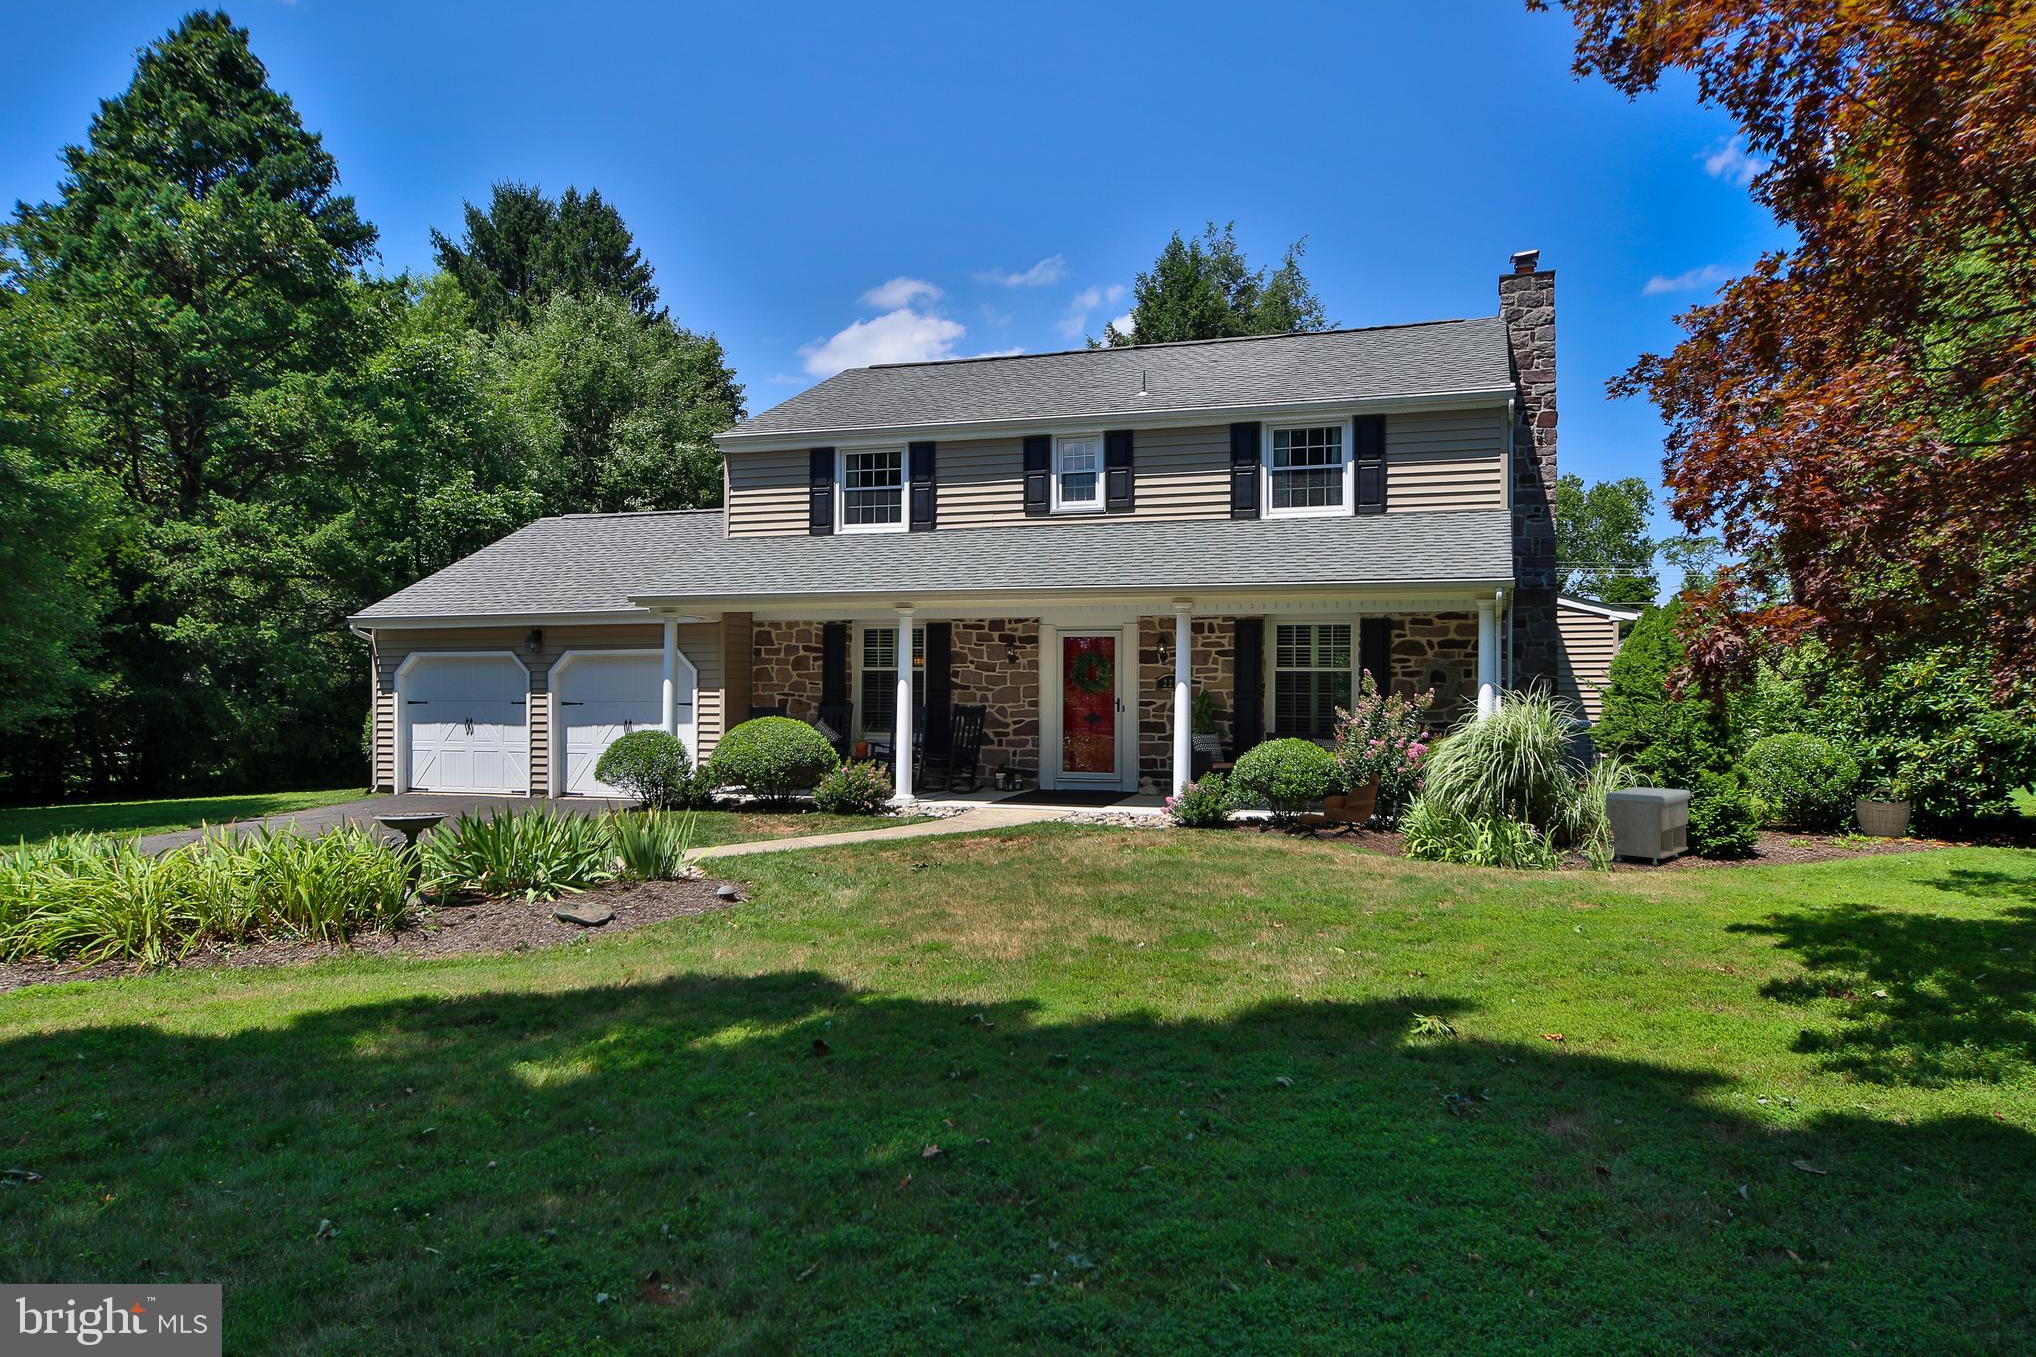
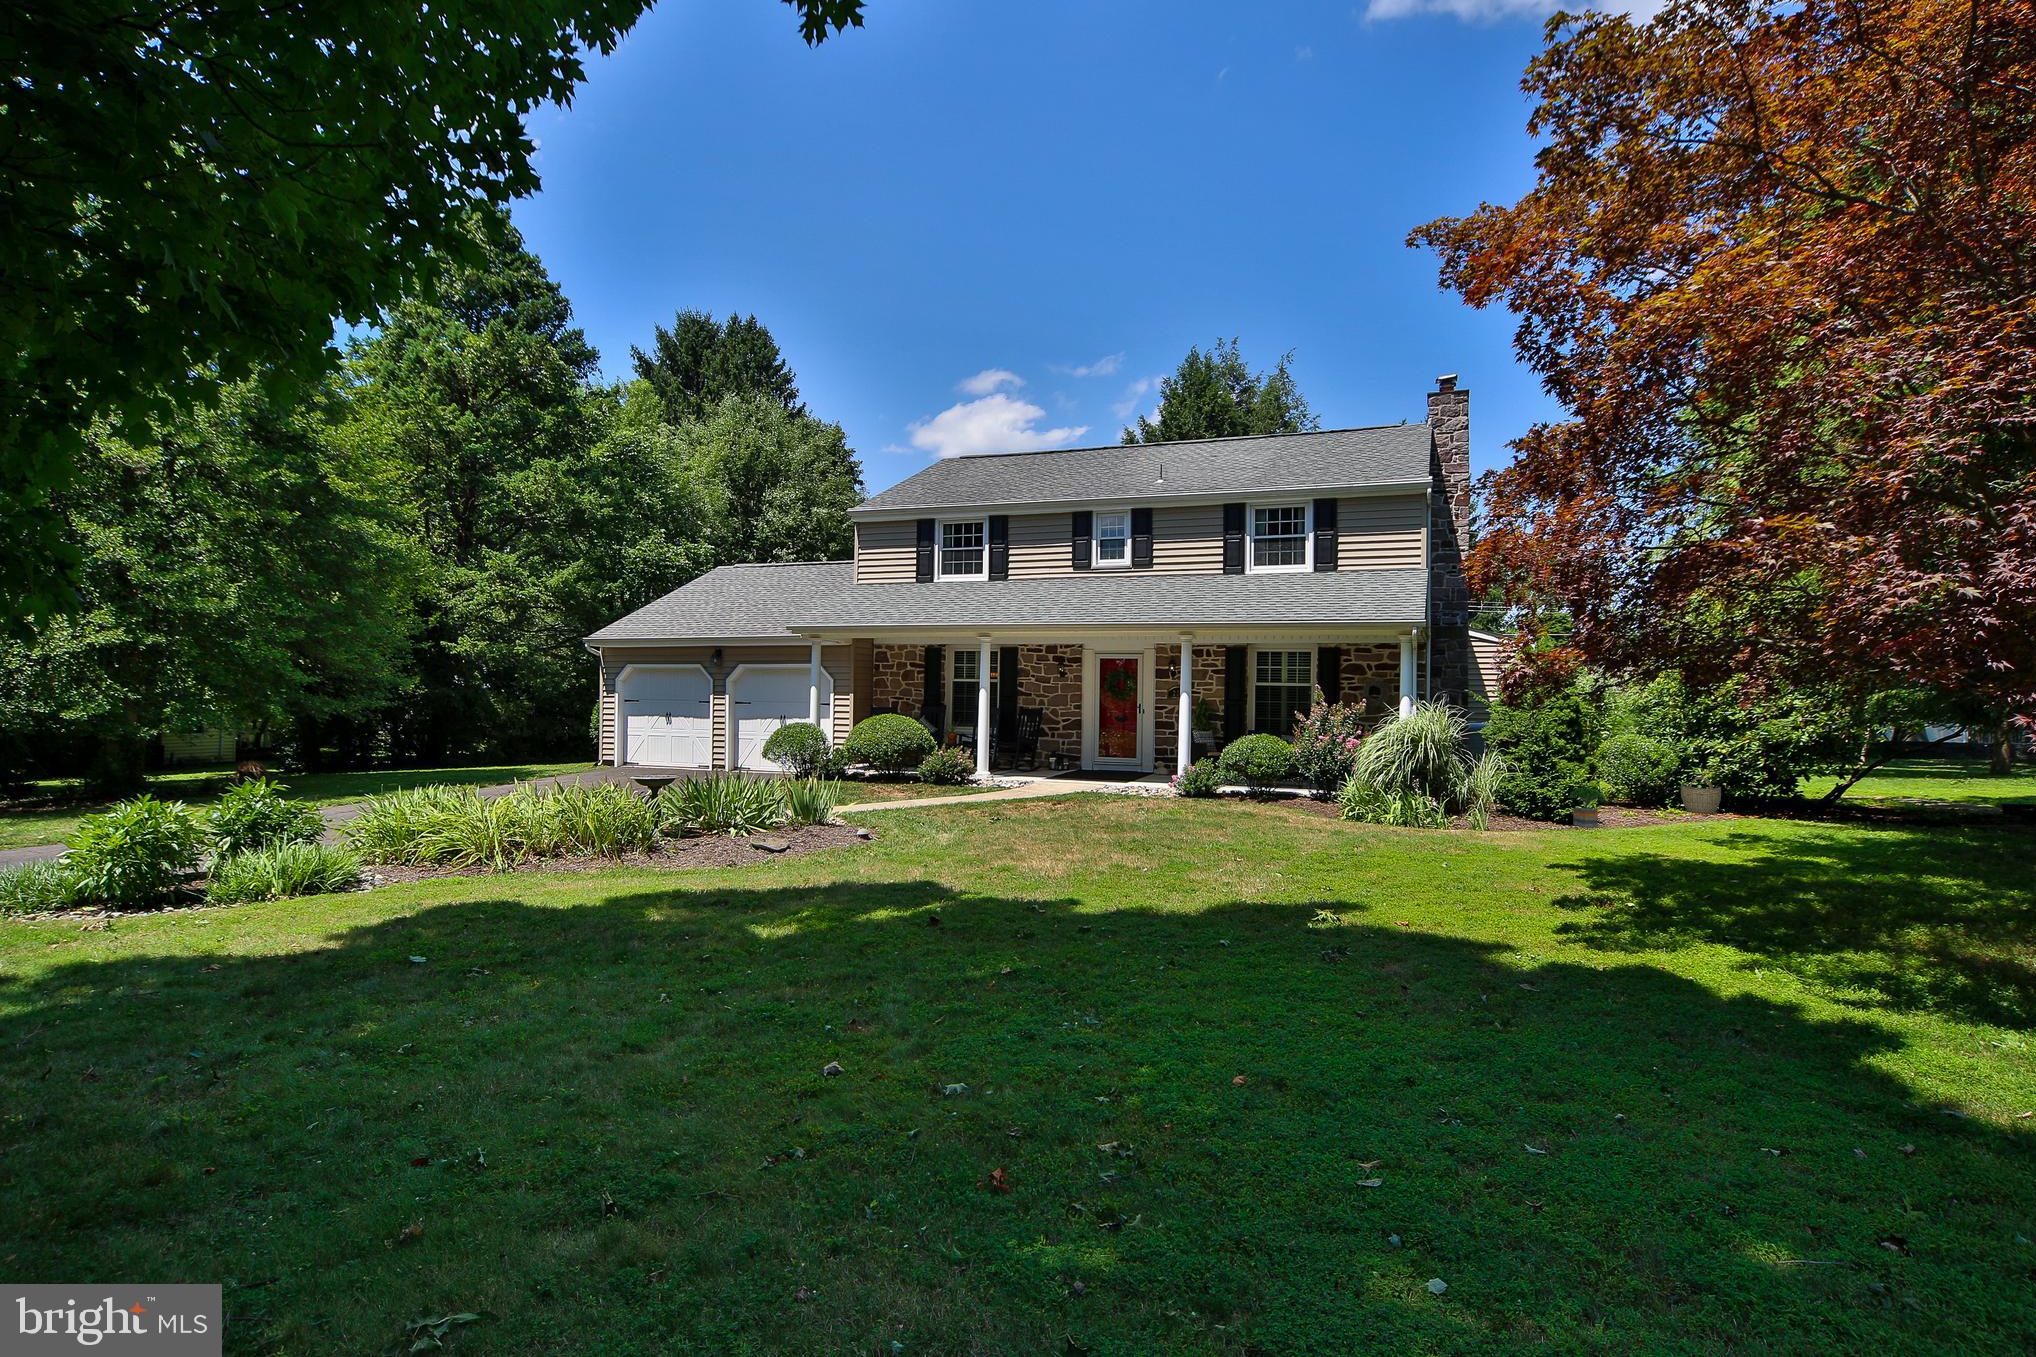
lounge chair: present [1298,773,1379,841] -> none [1263,759,1322,809]
storage bench: present [1605,787,1691,865] -> none [1484,773,1548,829]
potted tree: none [1718,804,1770,860] -> present [1570,788,1605,827]

